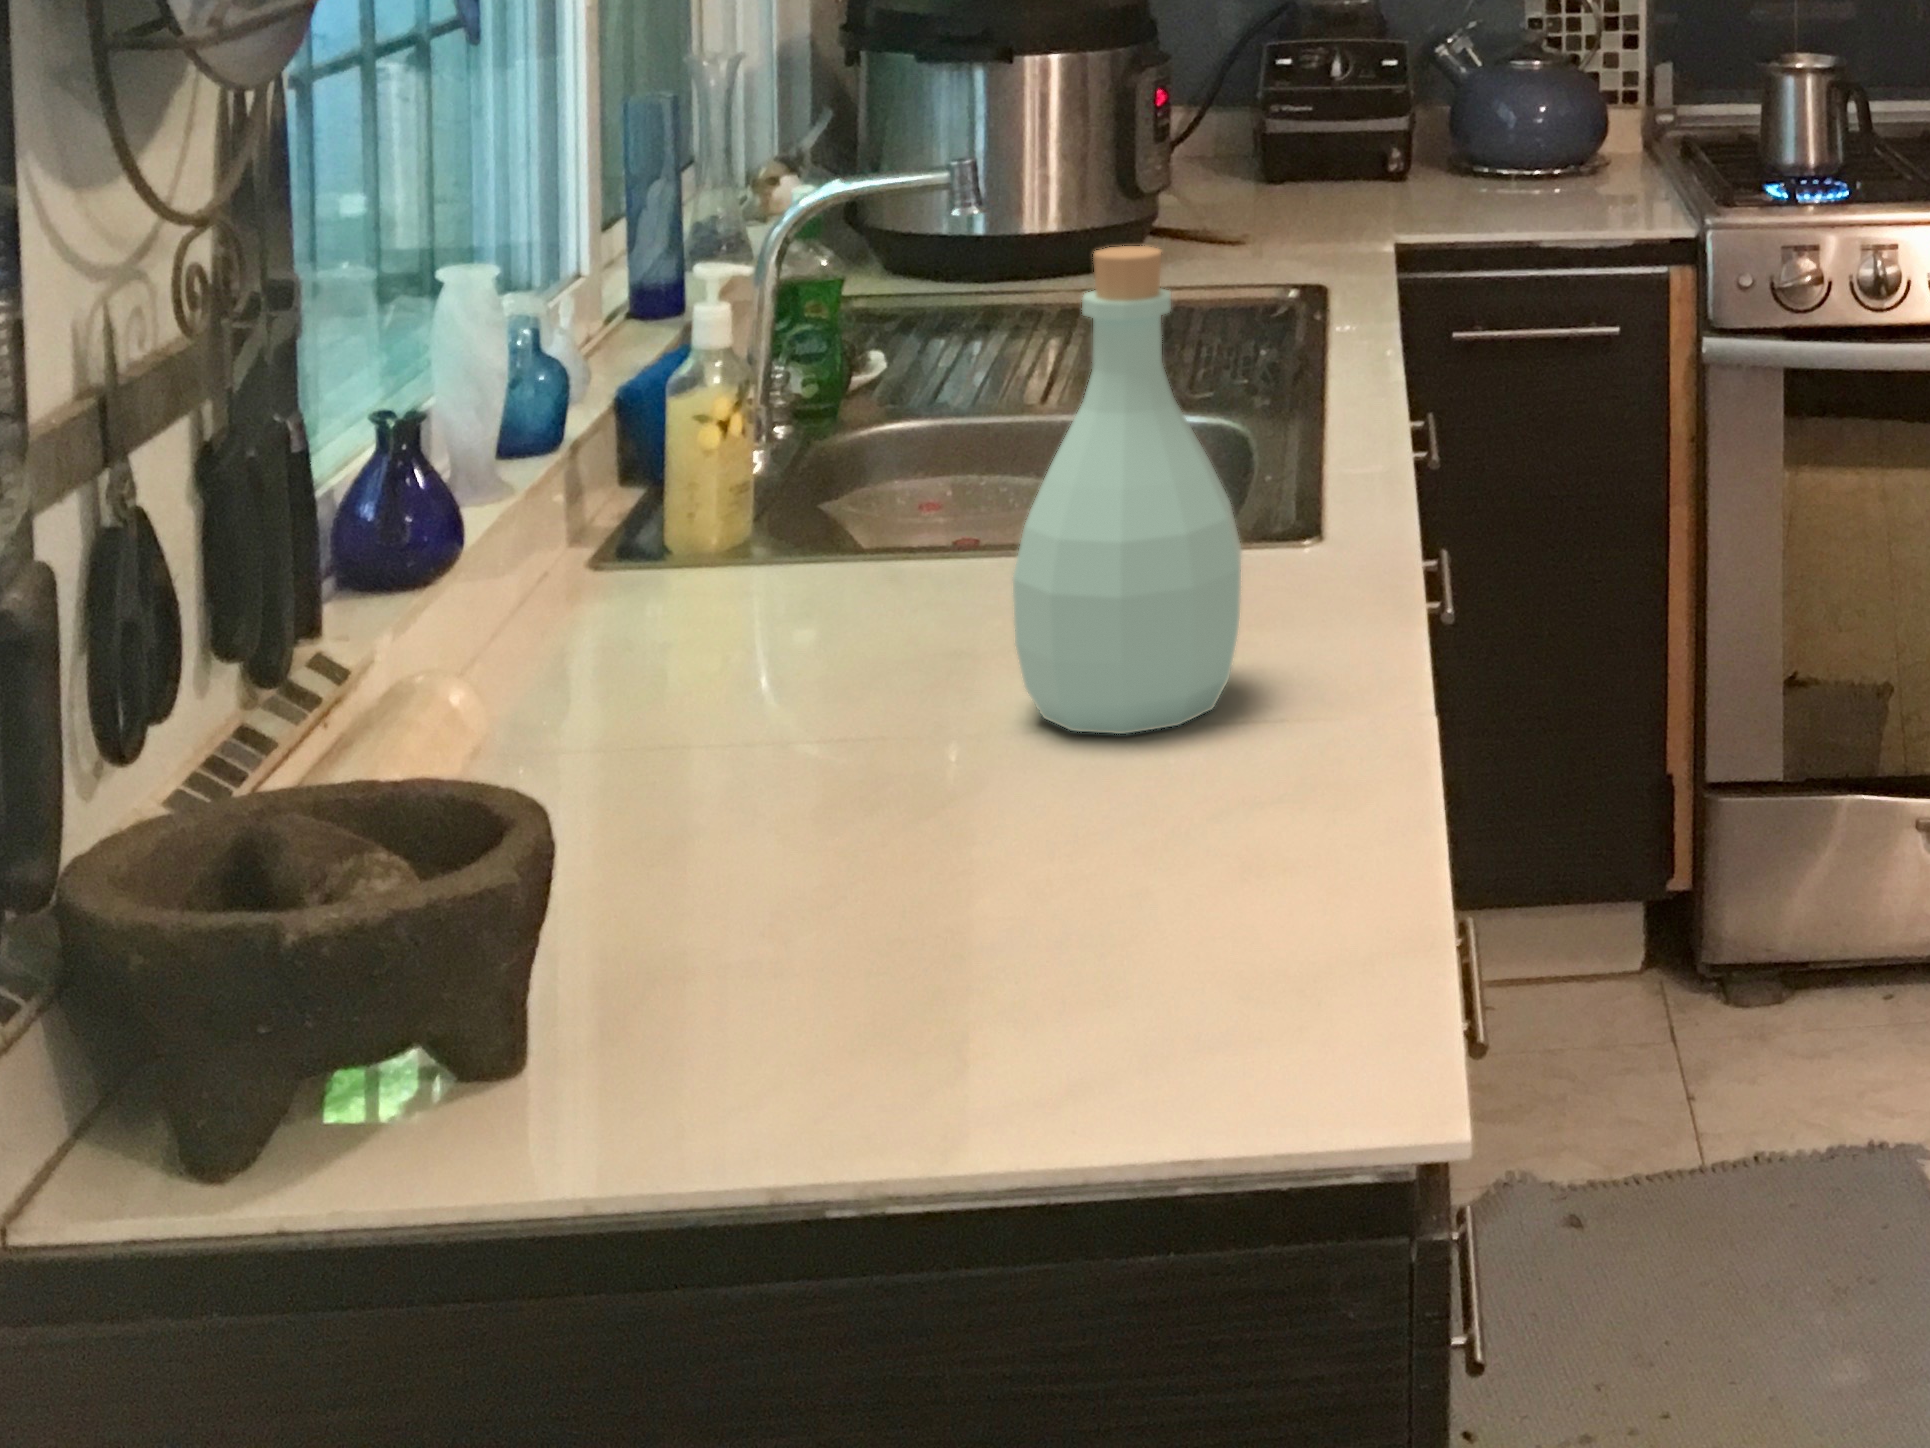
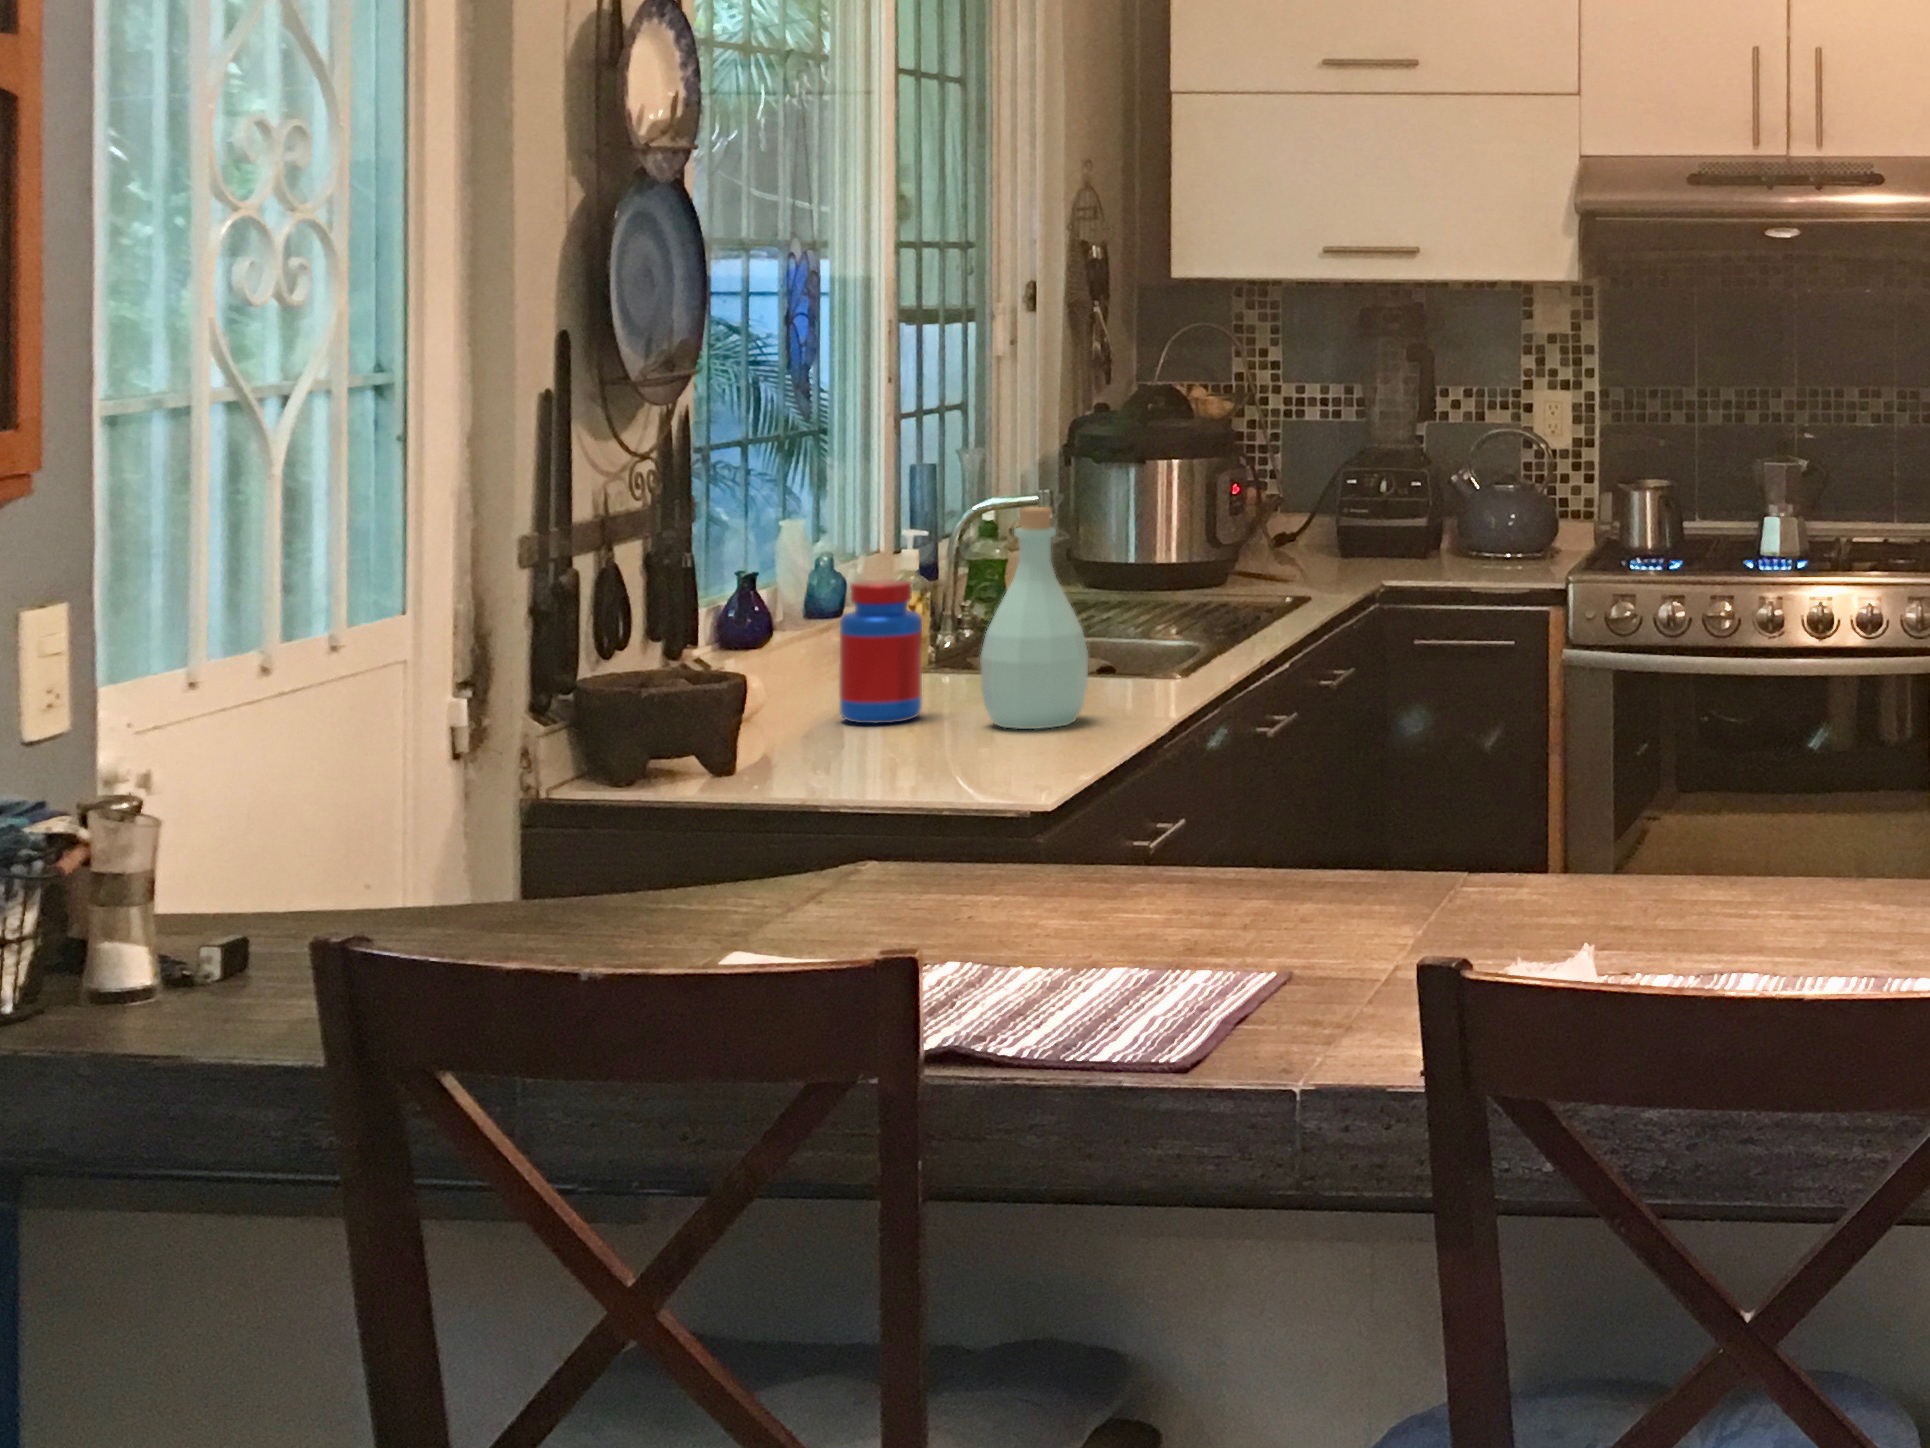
jar: none [662,408,853,739] -> present [839,579,922,723]

